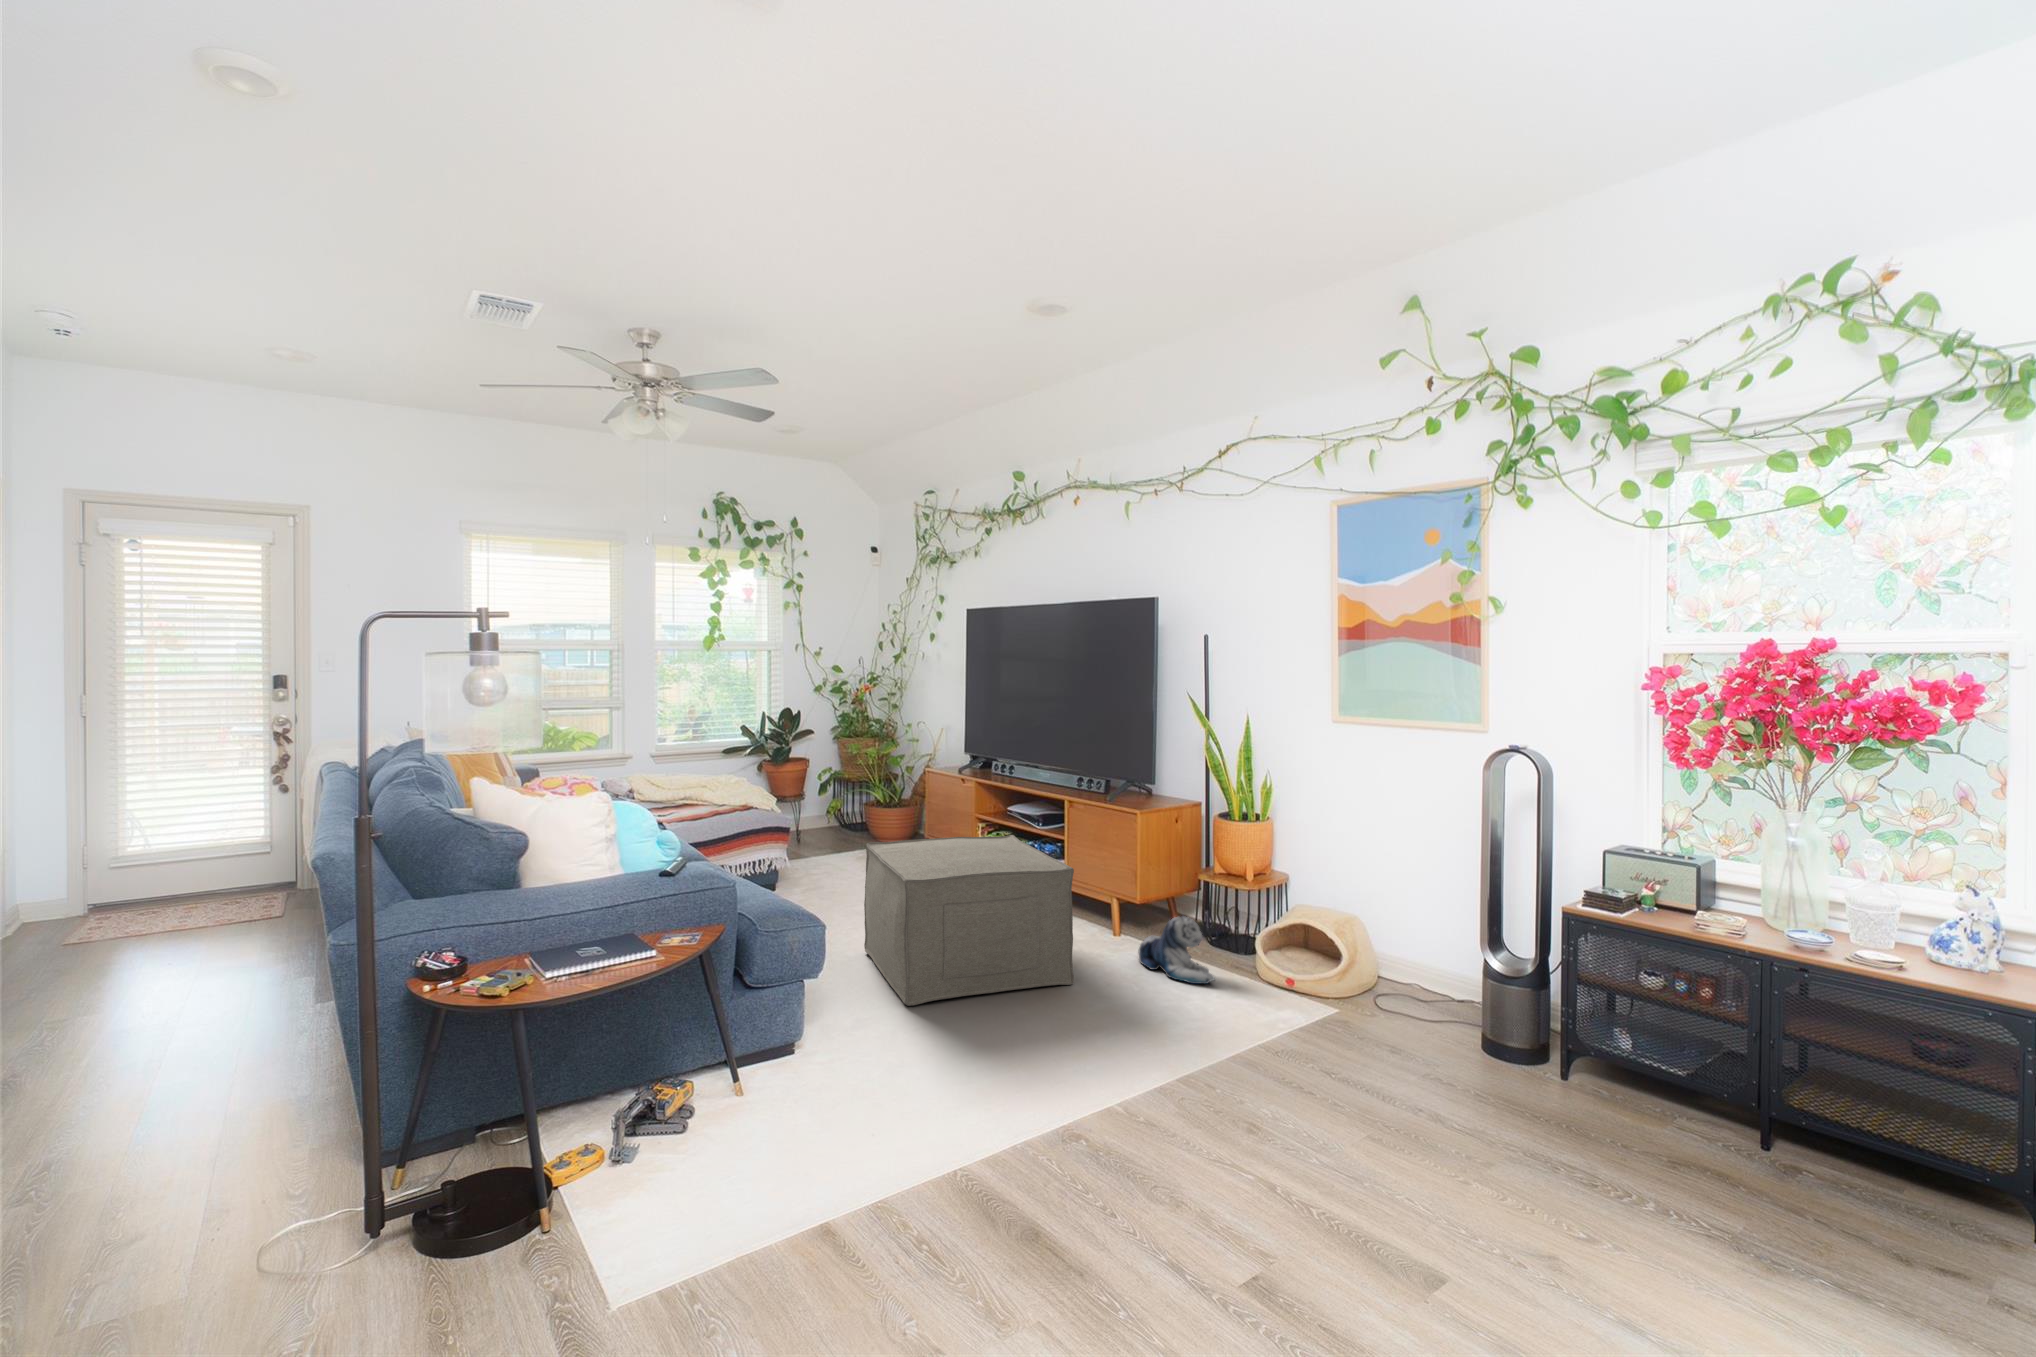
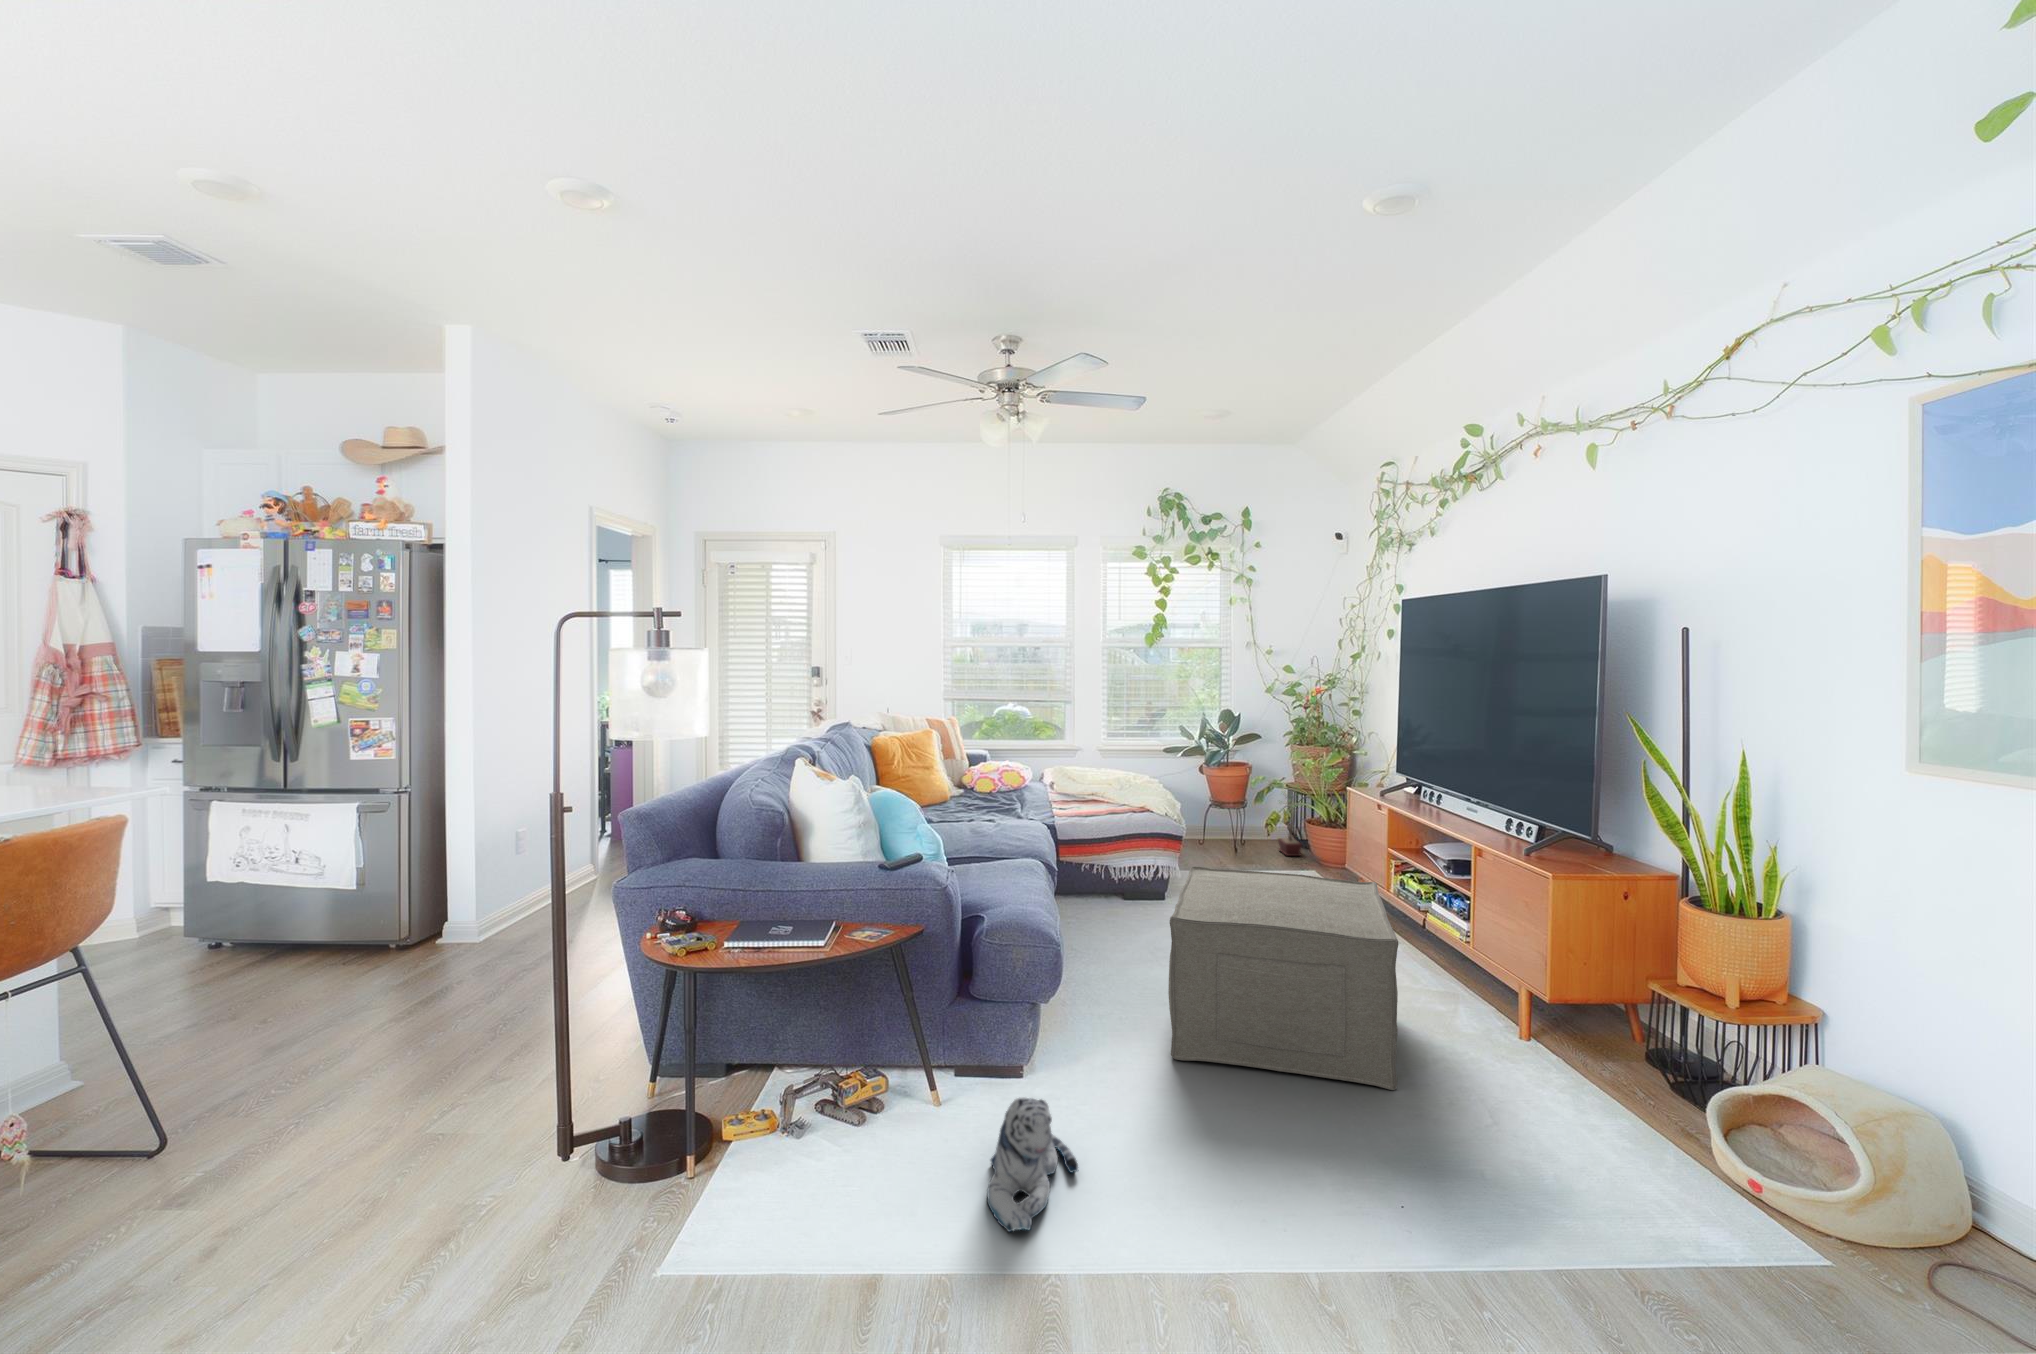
potted plant: none [834,773,868,840] -> present [1278,785,1302,856]
plush toy: present [1138,916,1215,984] -> present [987,1097,1078,1232]

